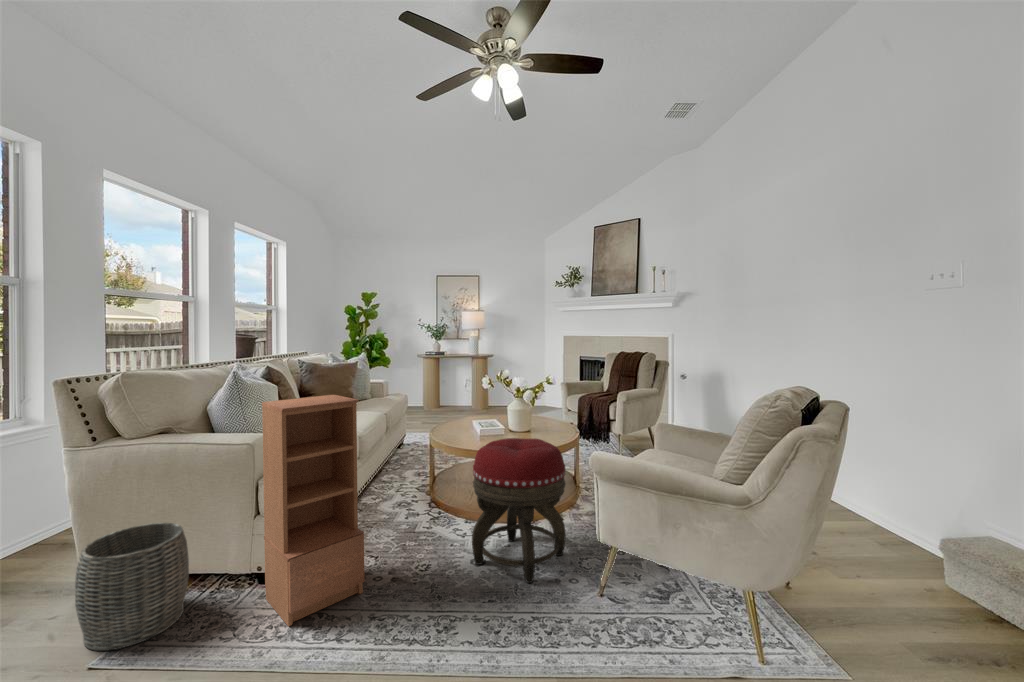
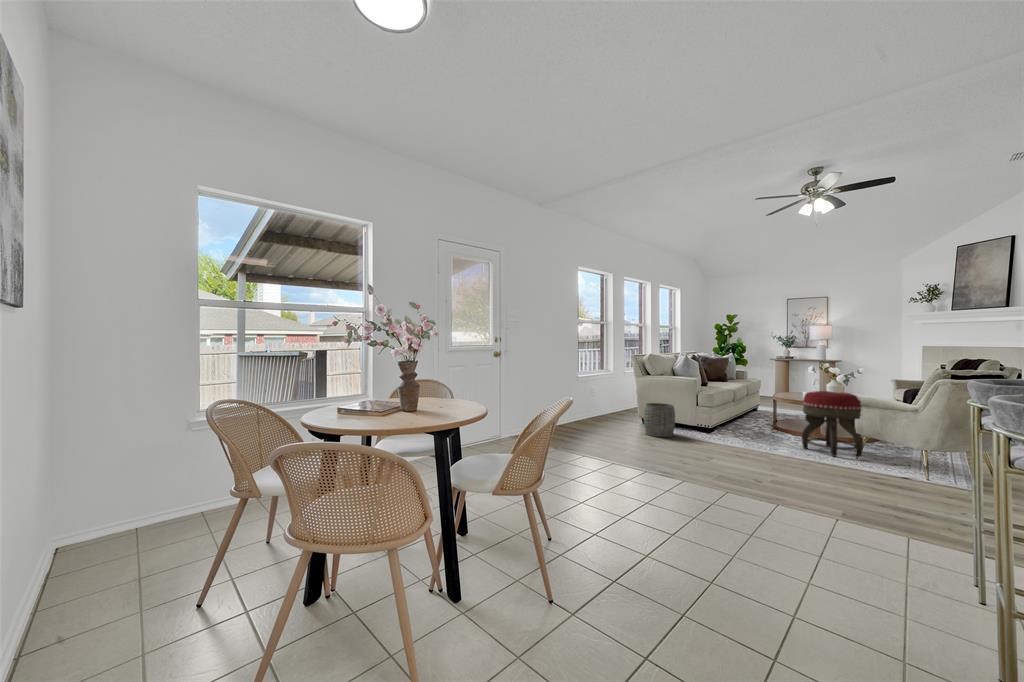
bookcase: present [262,395,364,626] -> none [702,361,745,444]

